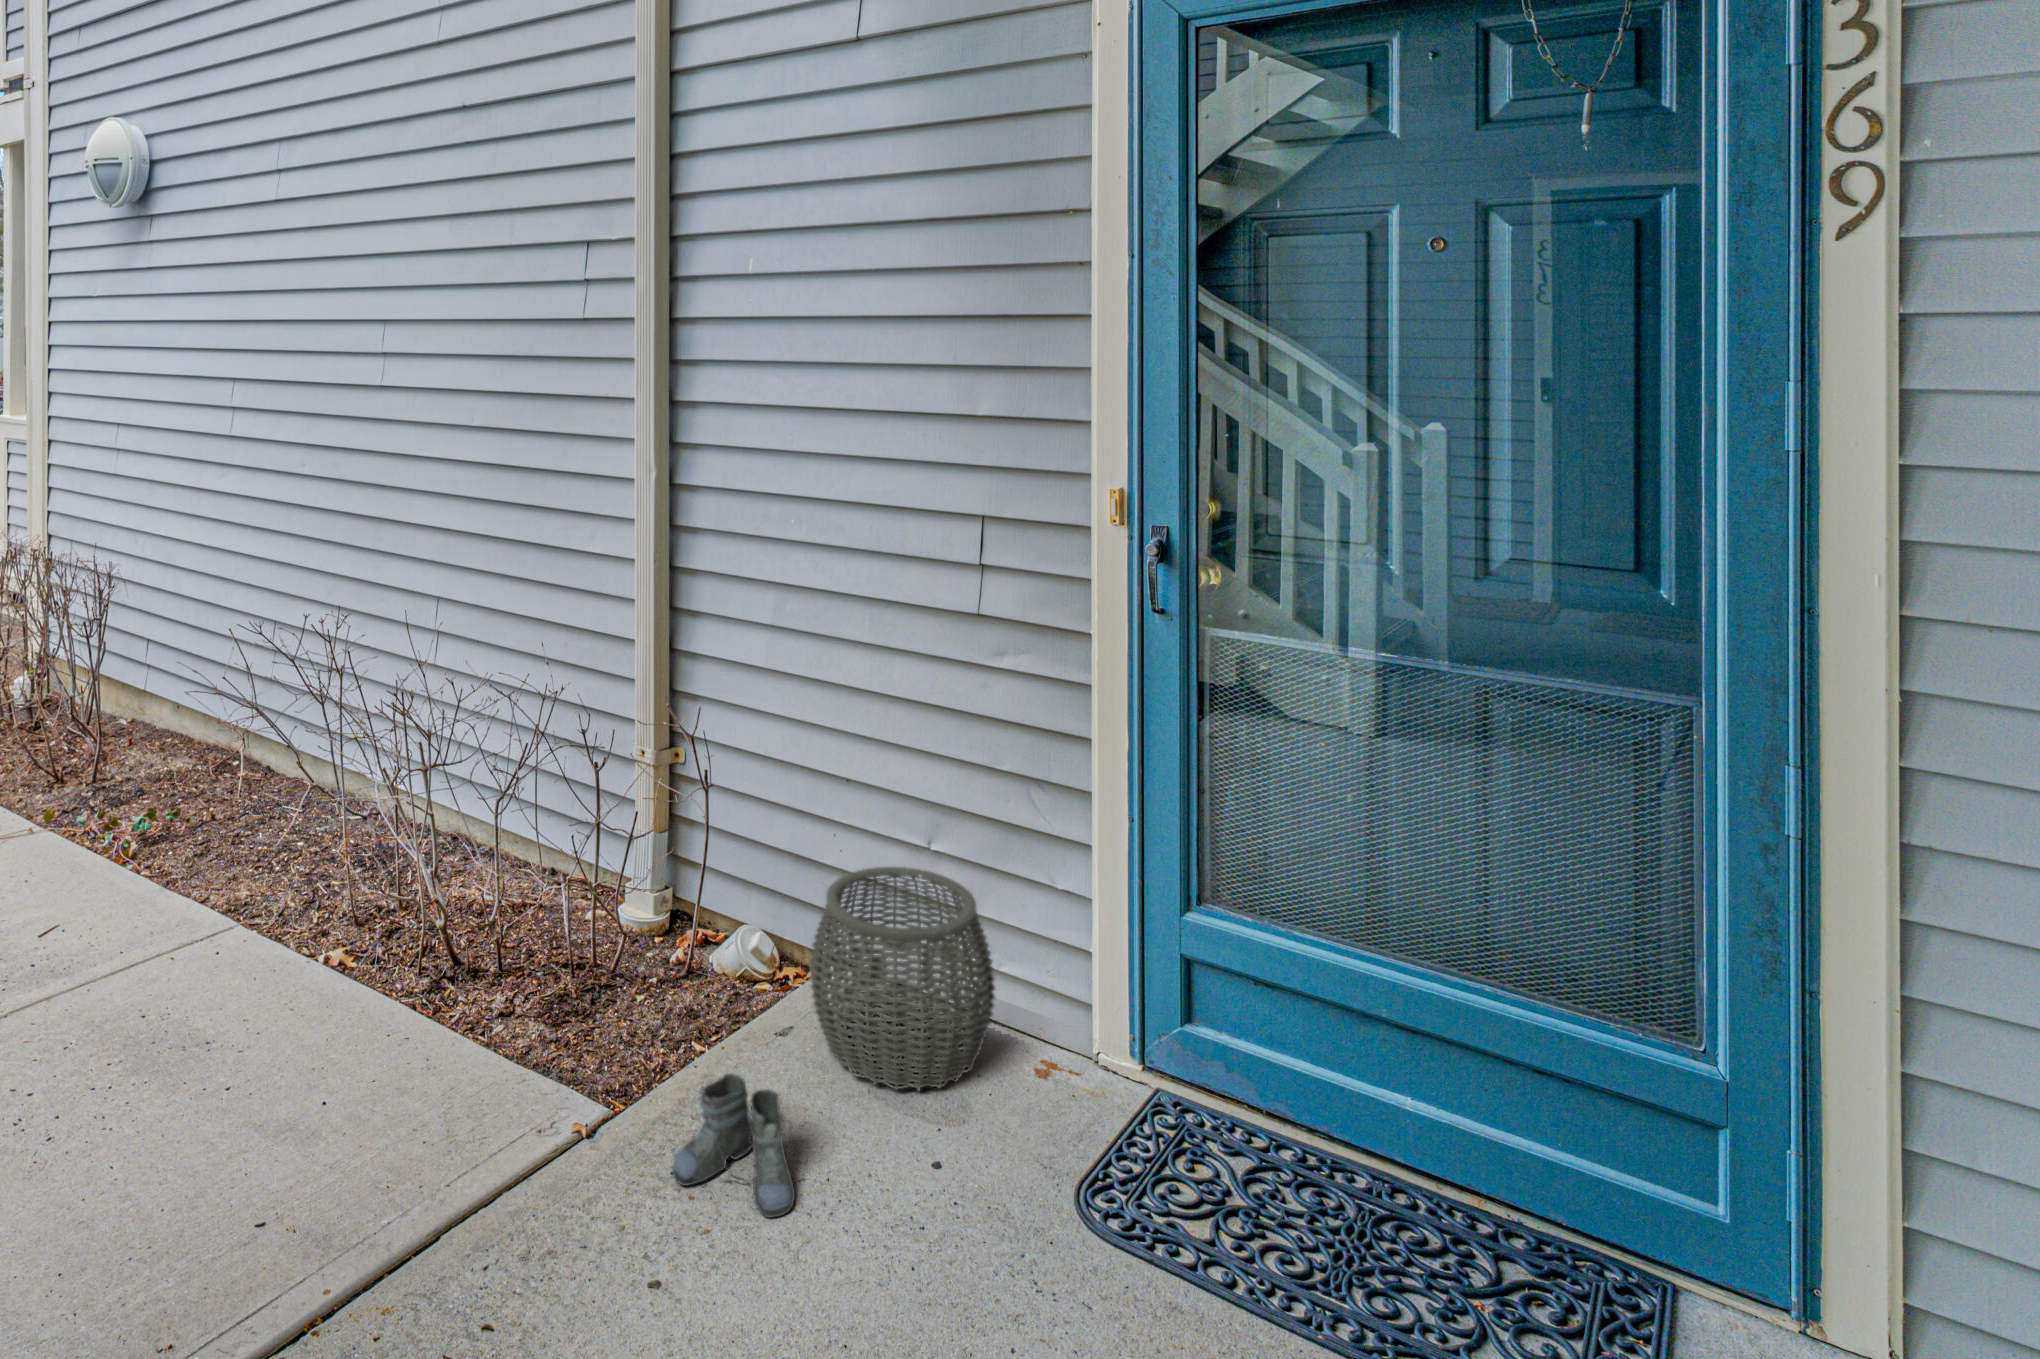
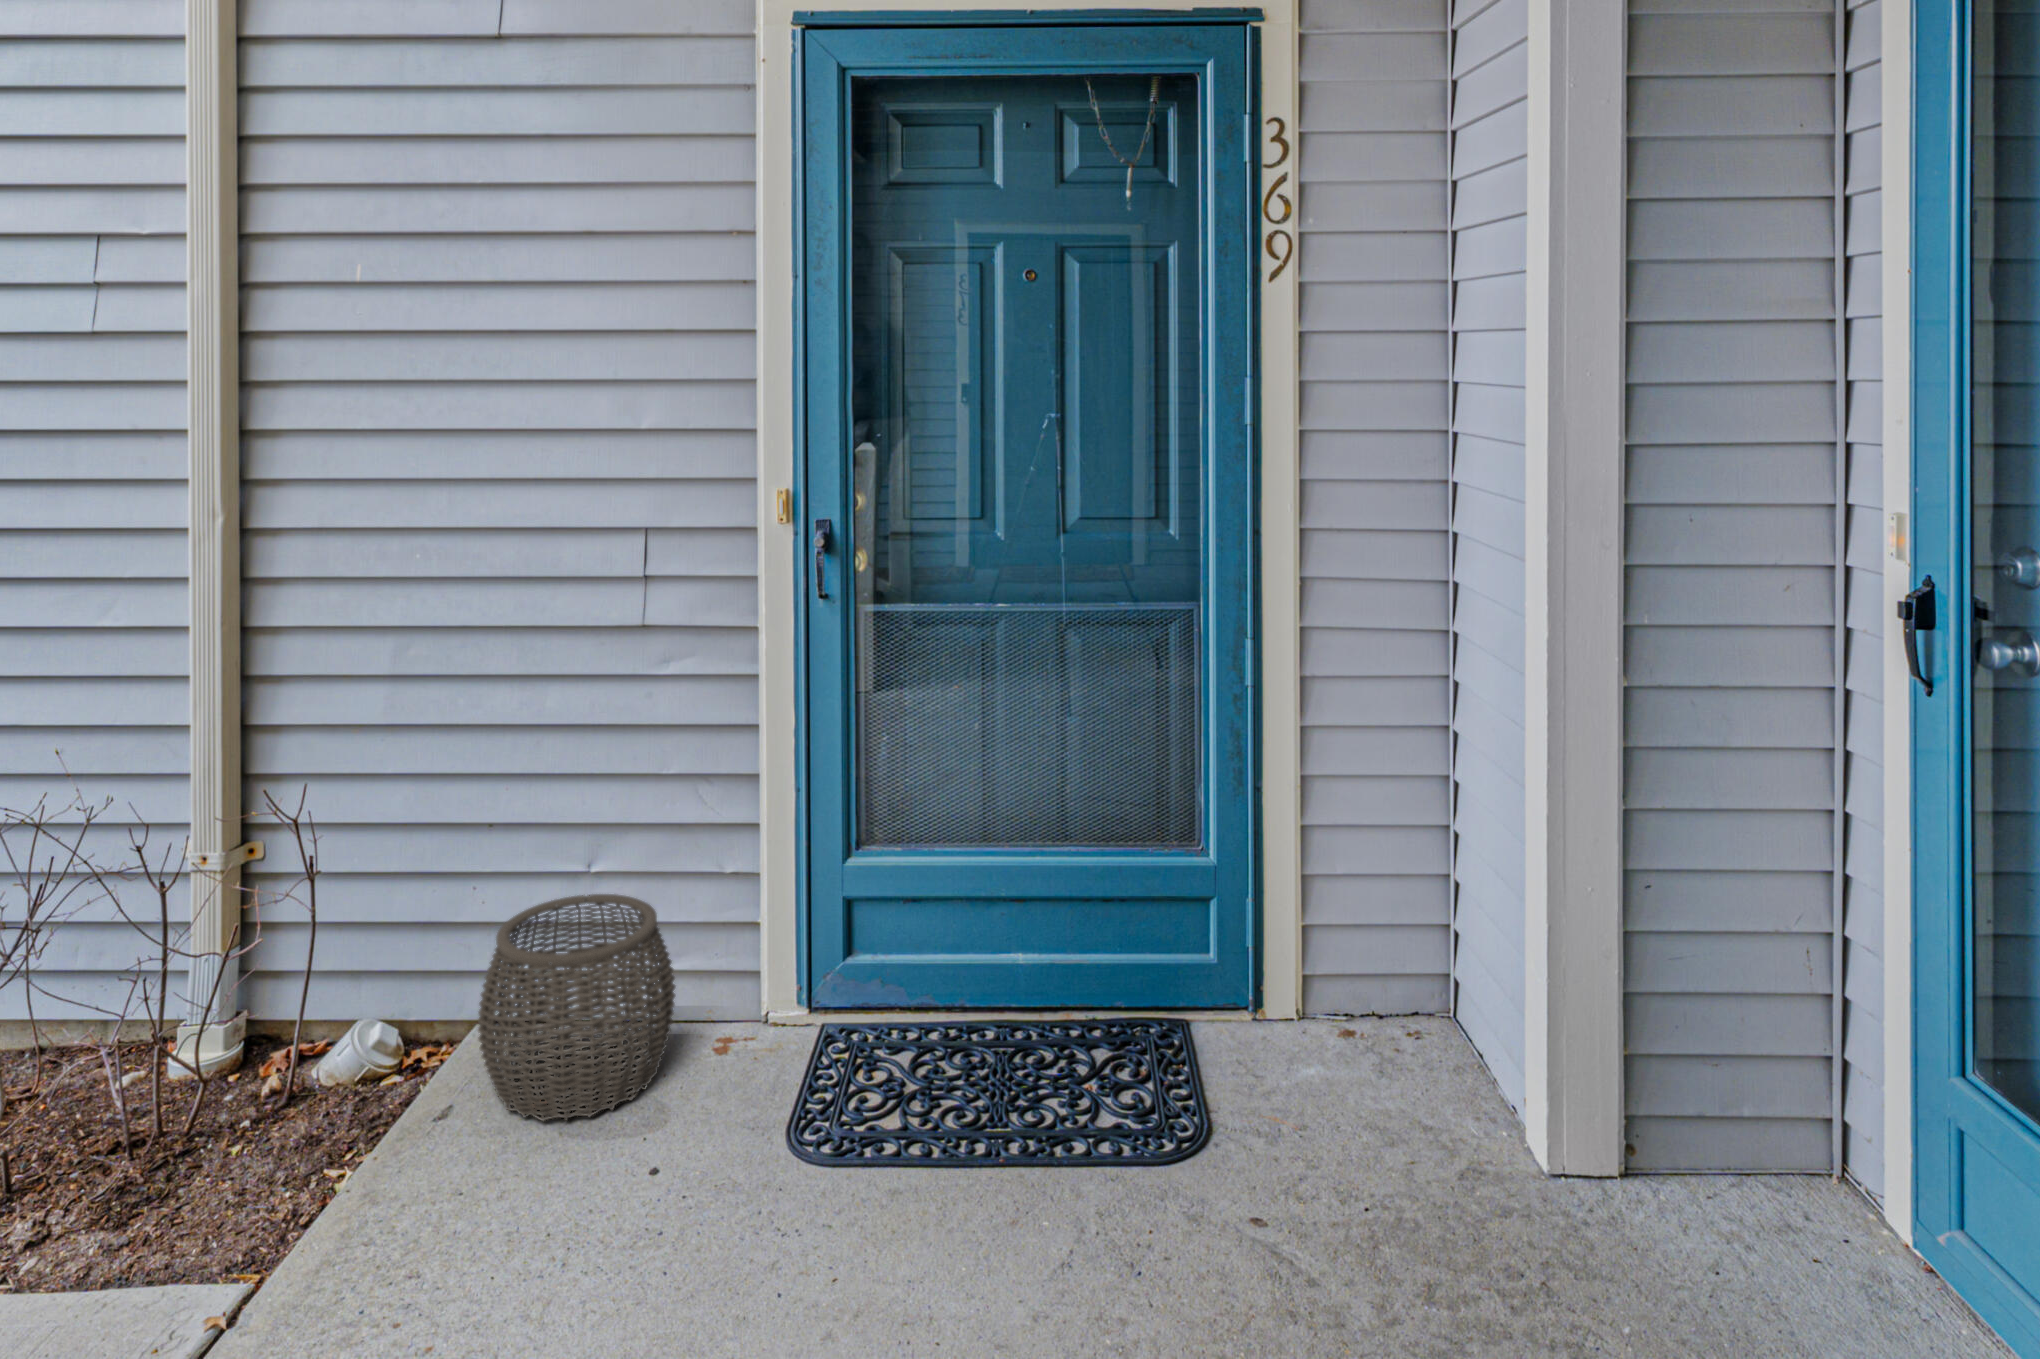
boots: present [673,1074,795,1218] -> none [370,1153,537,1293]

